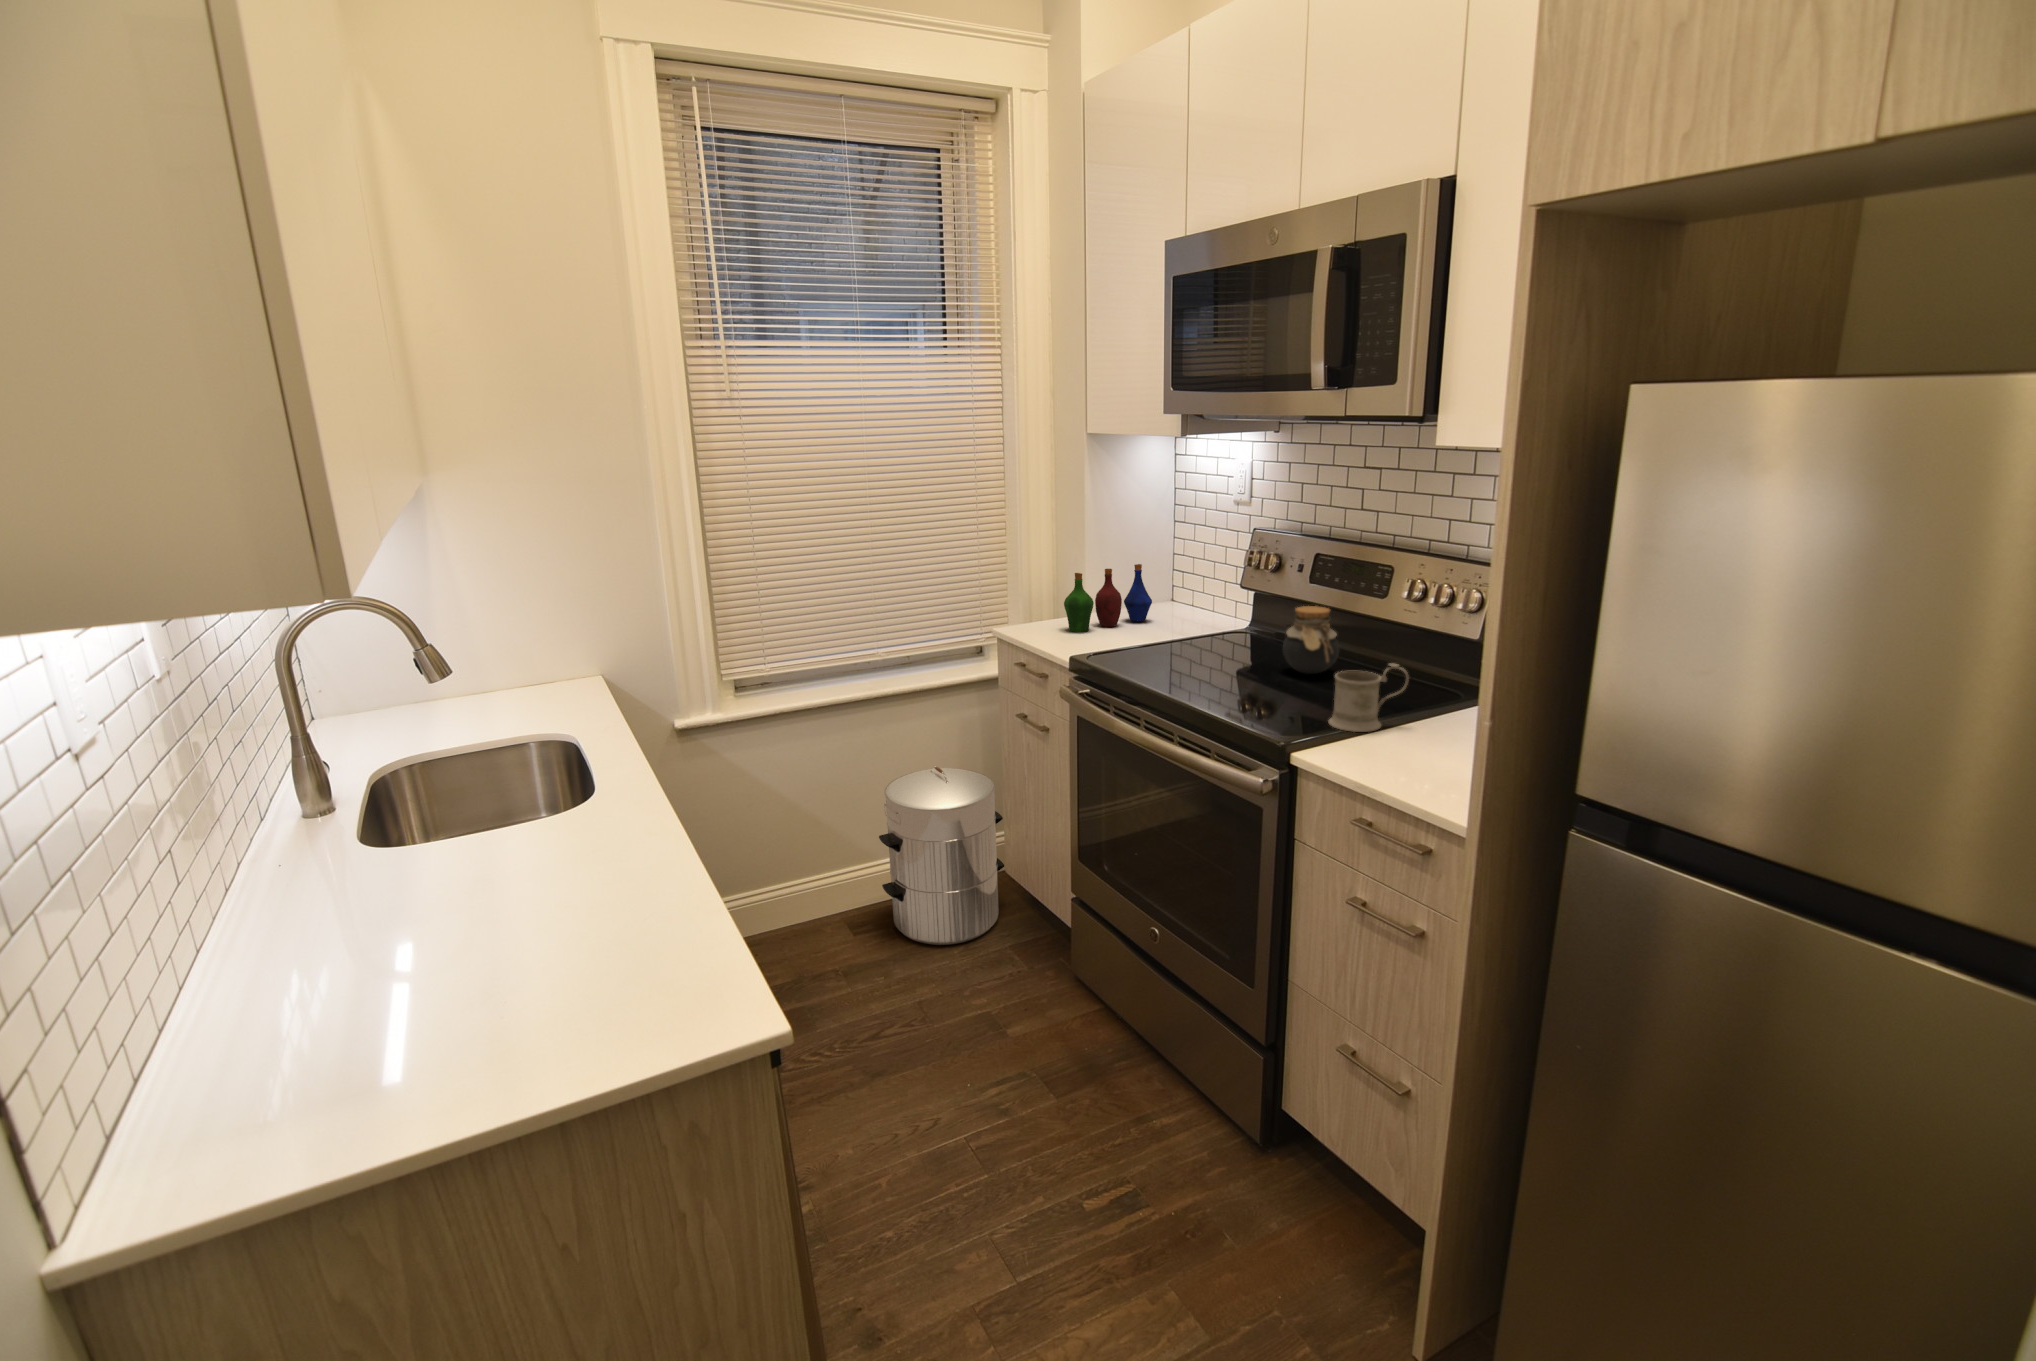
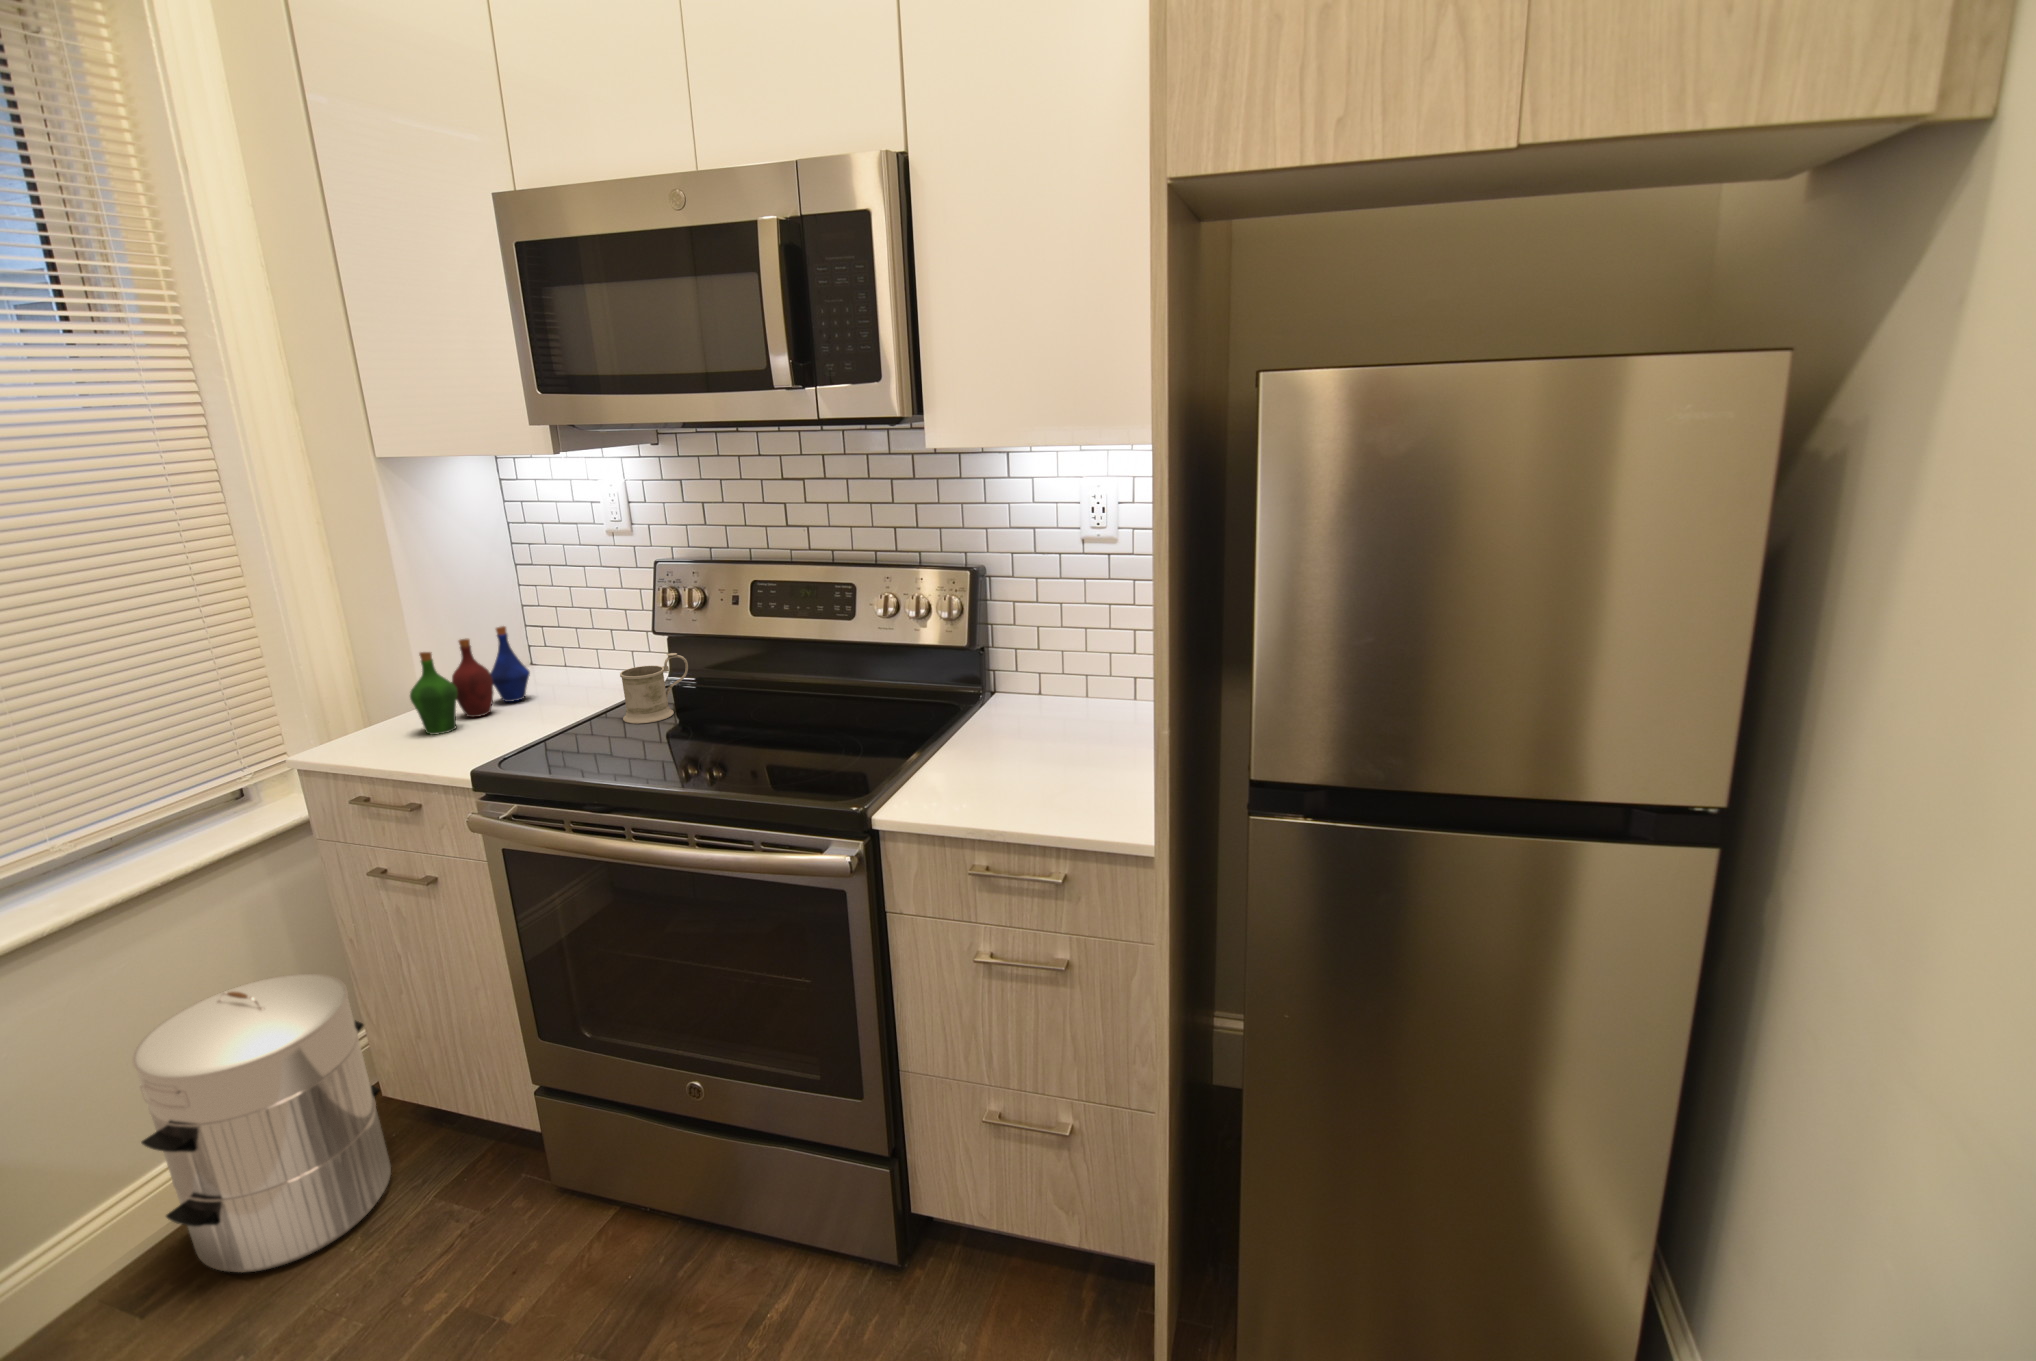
jar: present [1283,606,1339,674] -> none [756,640,820,719]
mug: present [1329,664,1409,732] -> present [620,653,688,724]

